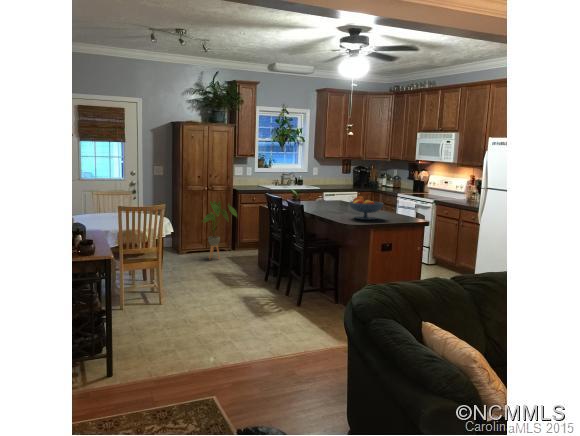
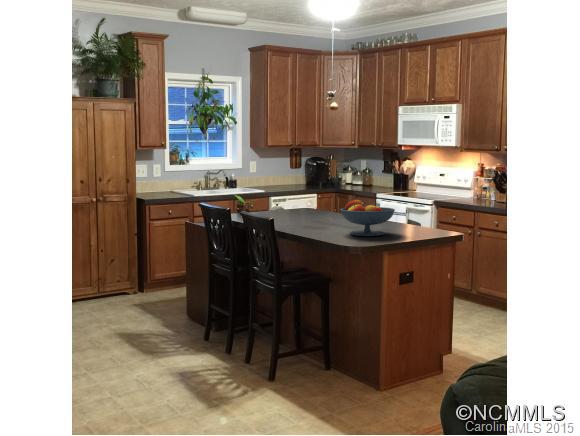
house plant: present [202,201,237,259] -> none [89,217,148,310]

